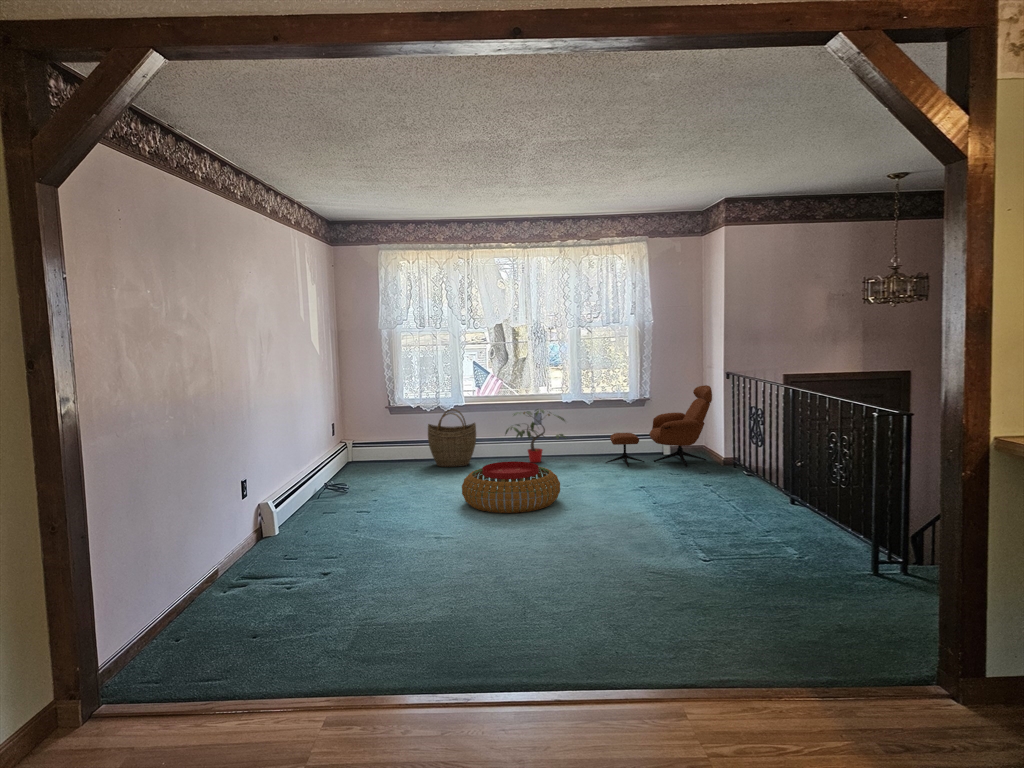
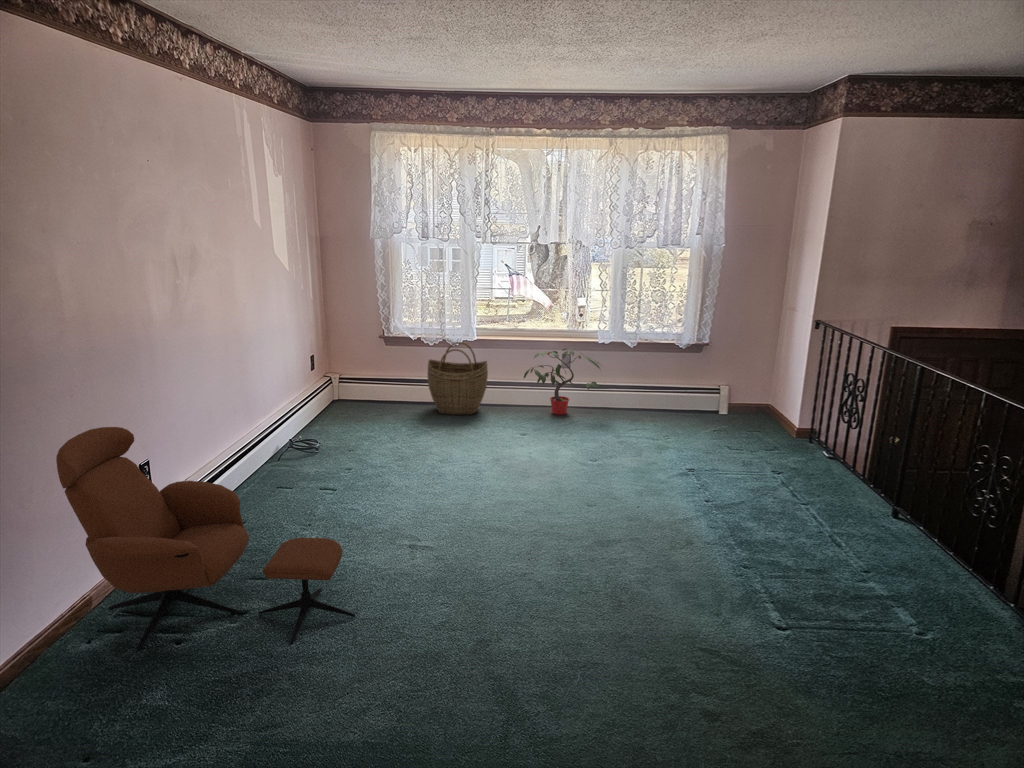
lounge chair: present [606,385,712,466] -> present [56,427,355,651]
pouf: present [462,461,560,513] -> none [454,432,584,509]

